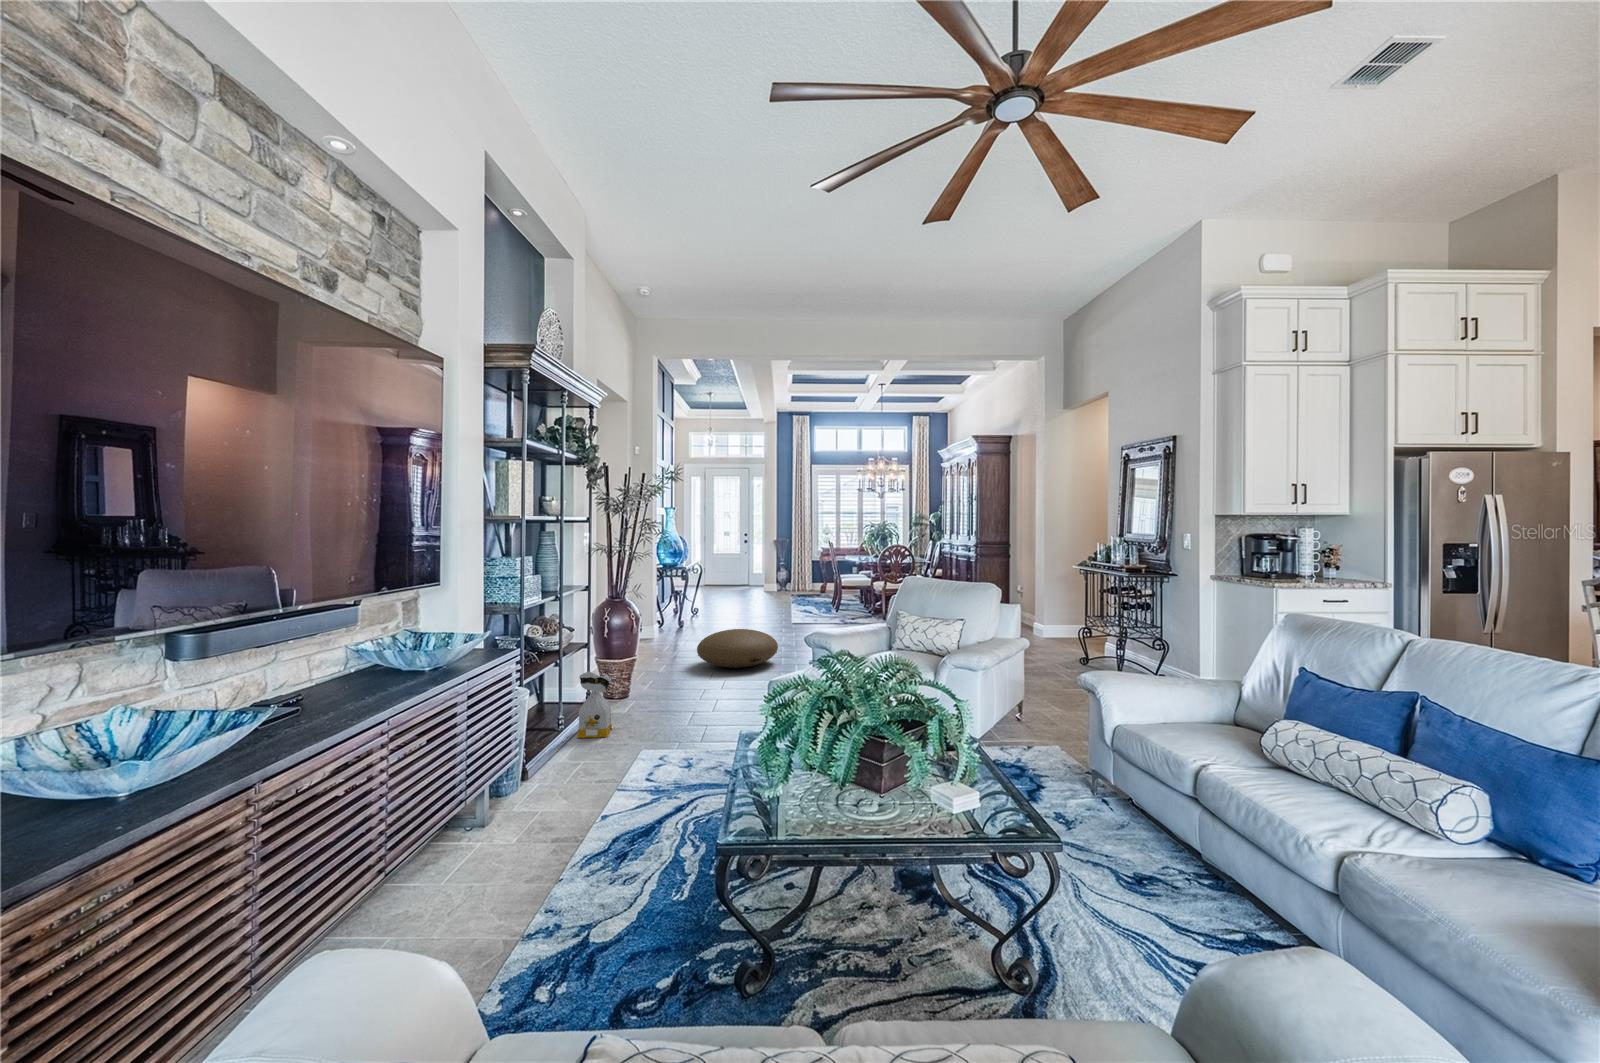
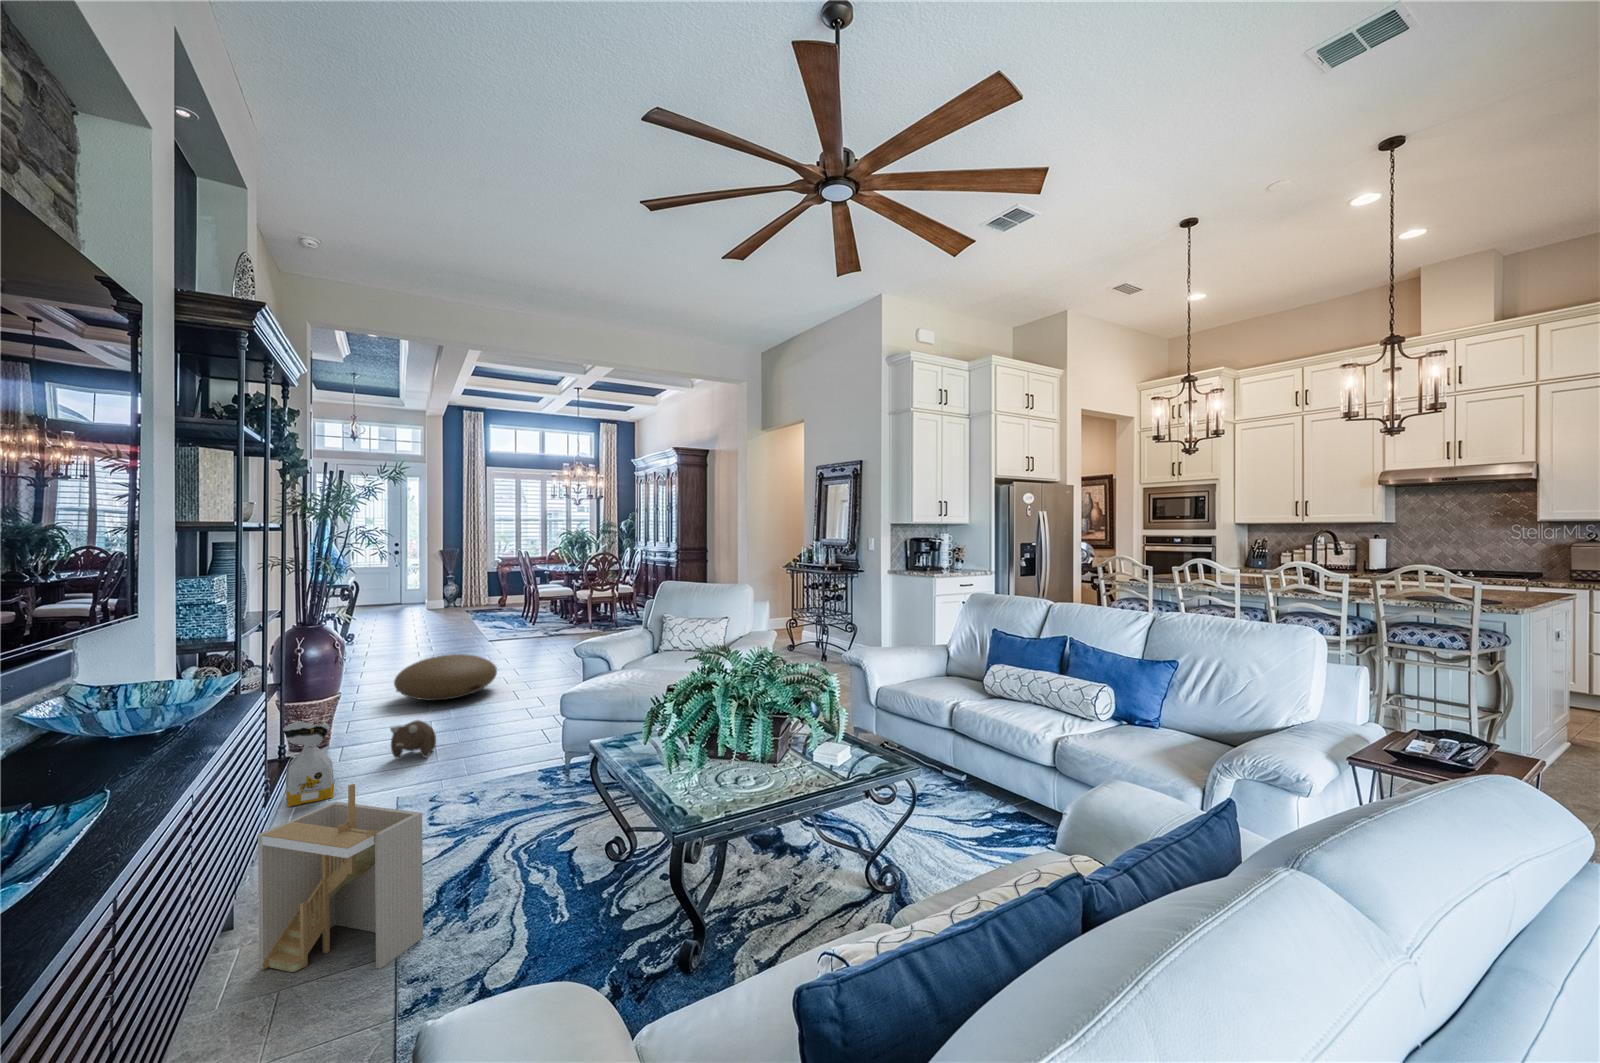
plush toy: none [660,683,699,716] -> present [390,720,436,758]
storage bin: none [471,732,577,895] -> present [258,784,423,972]

